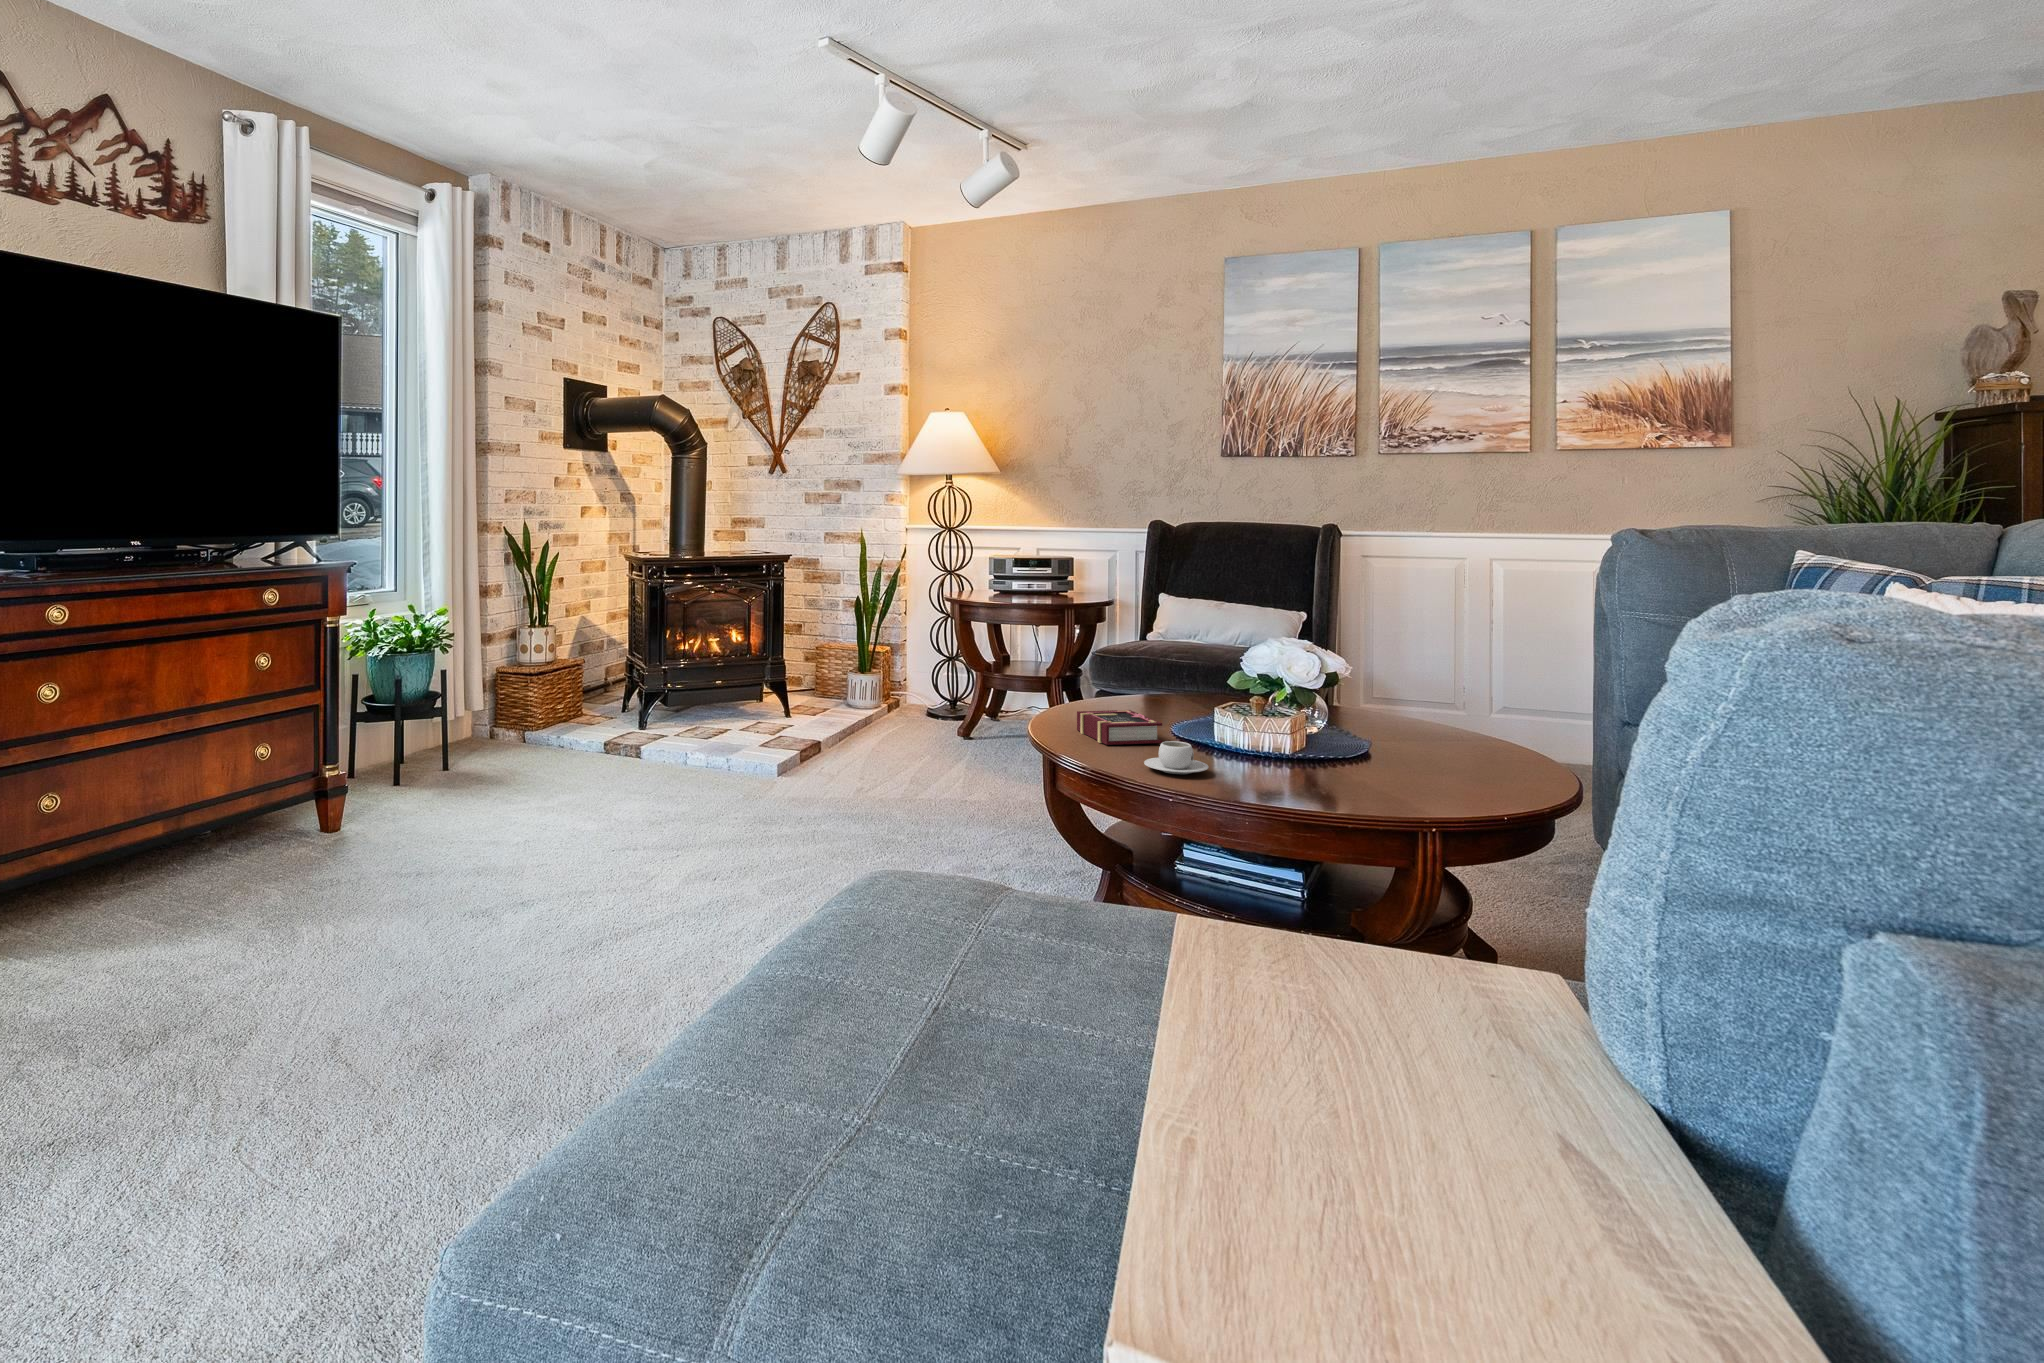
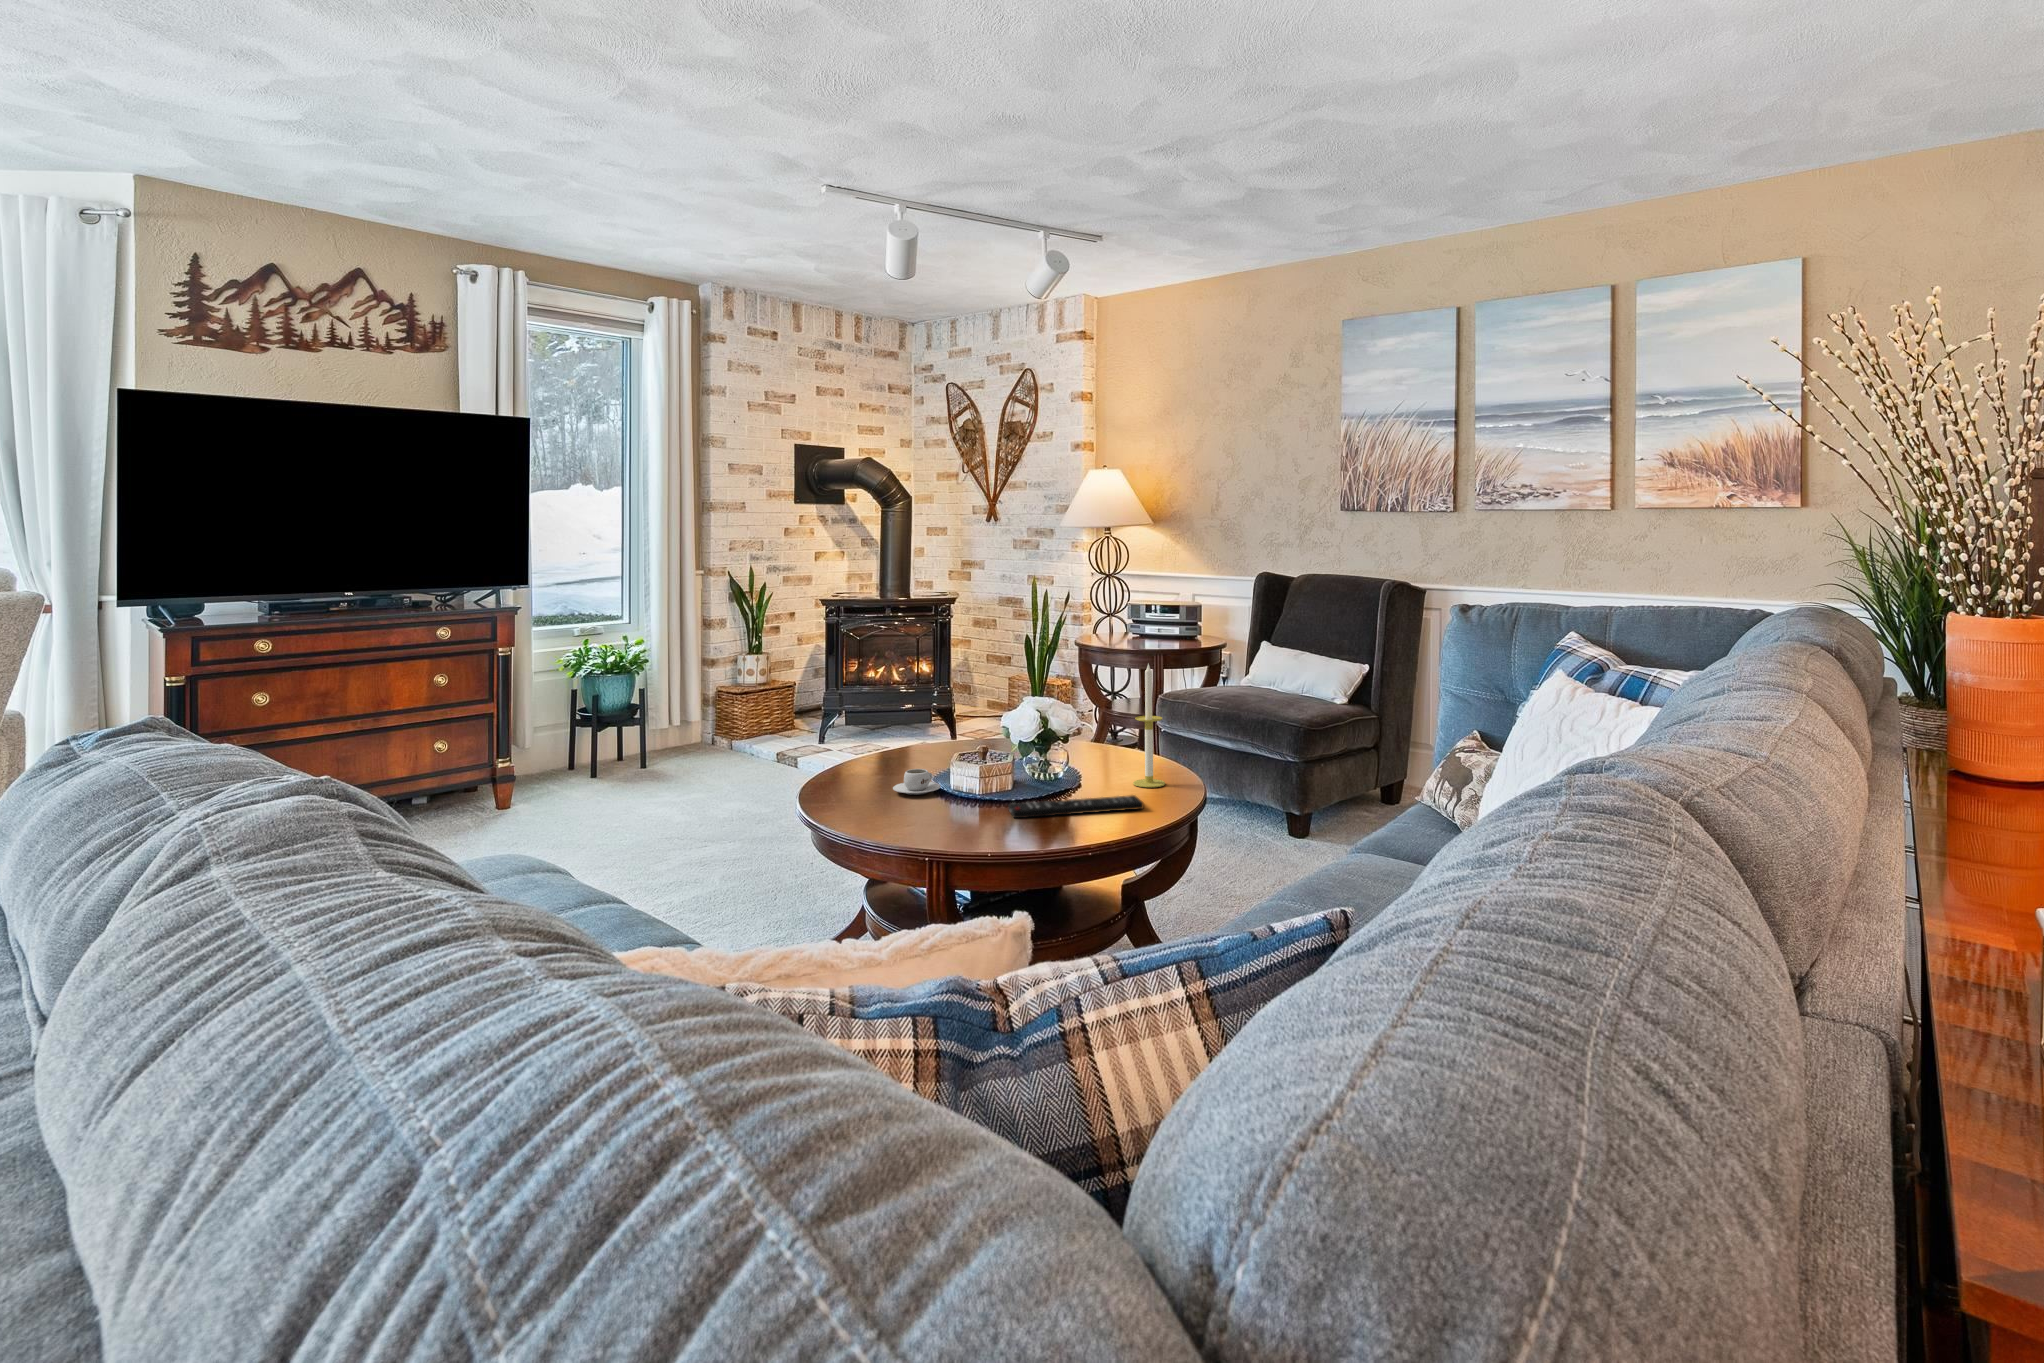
candle: none [1372,602,1415,752] -> present [1133,664,1165,787]
book: present [1077,710,1162,745] -> none [920,743,978,771]
remote control: none [1338,761,1482,797] -> present [1008,795,1144,818]

